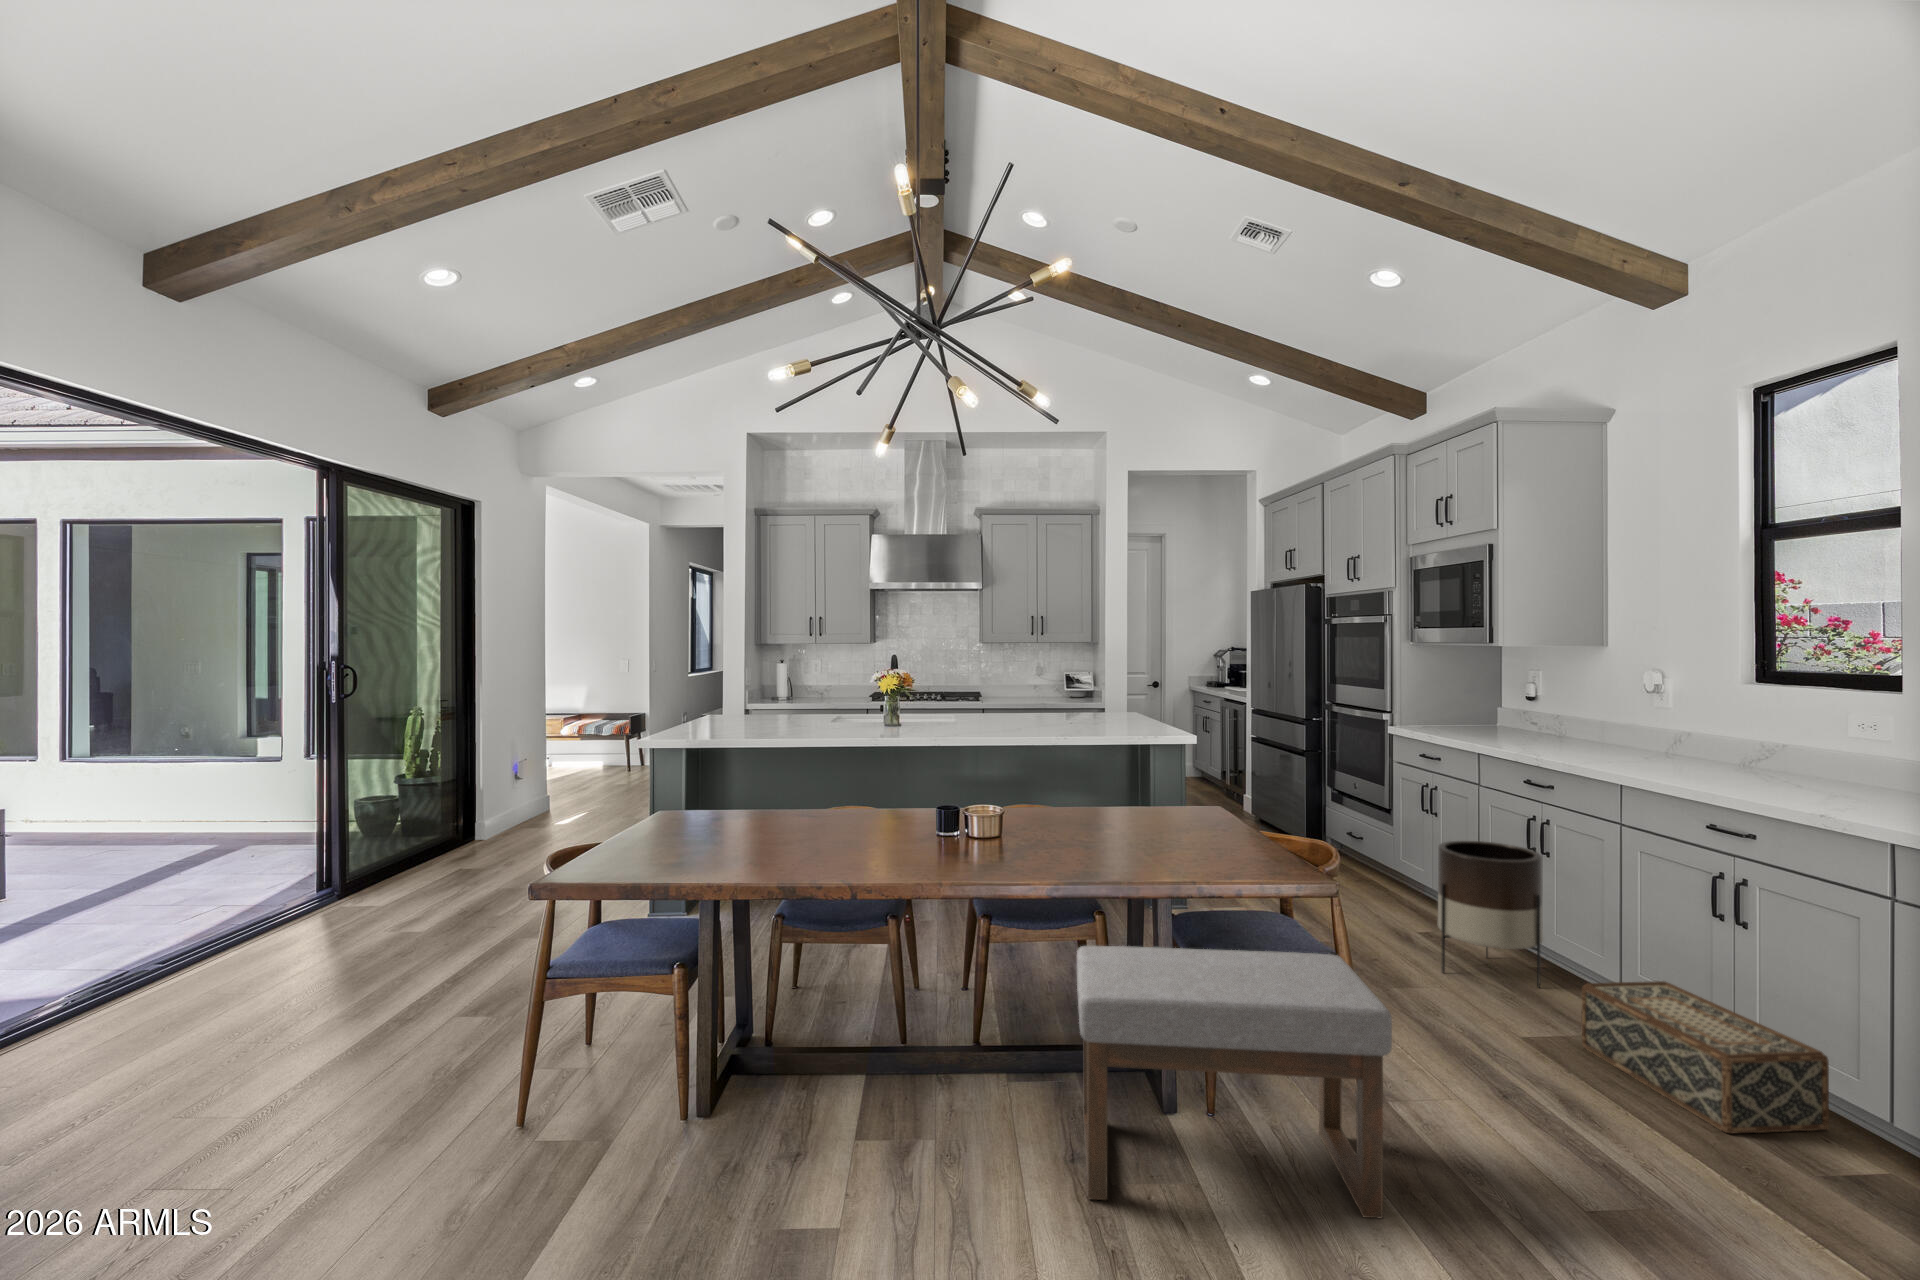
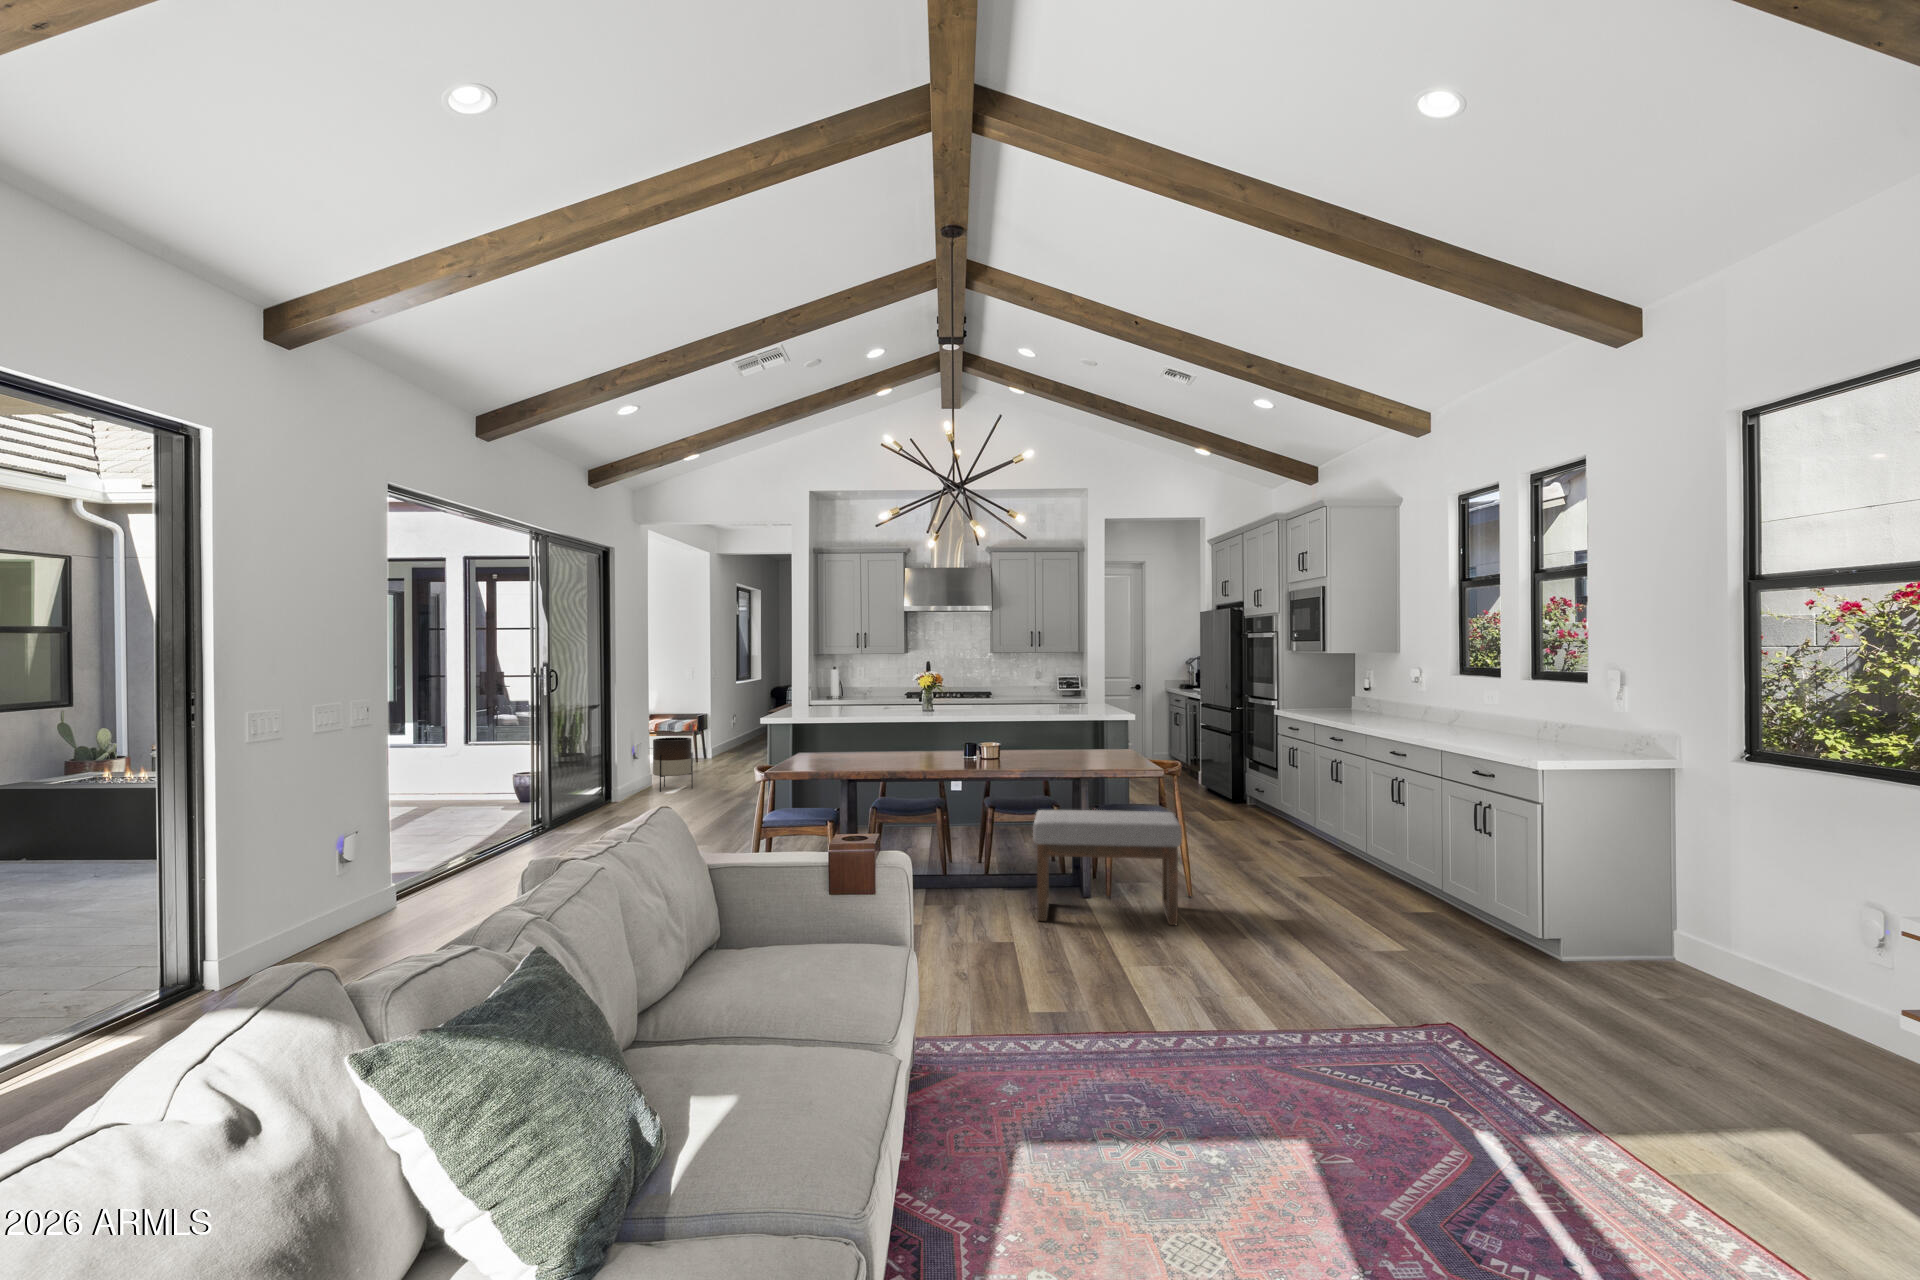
planter: present [1438,841,1543,988] -> present [653,737,693,792]
woven basket: present [1582,981,1829,1133] -> none [1332,844,1431,905]

